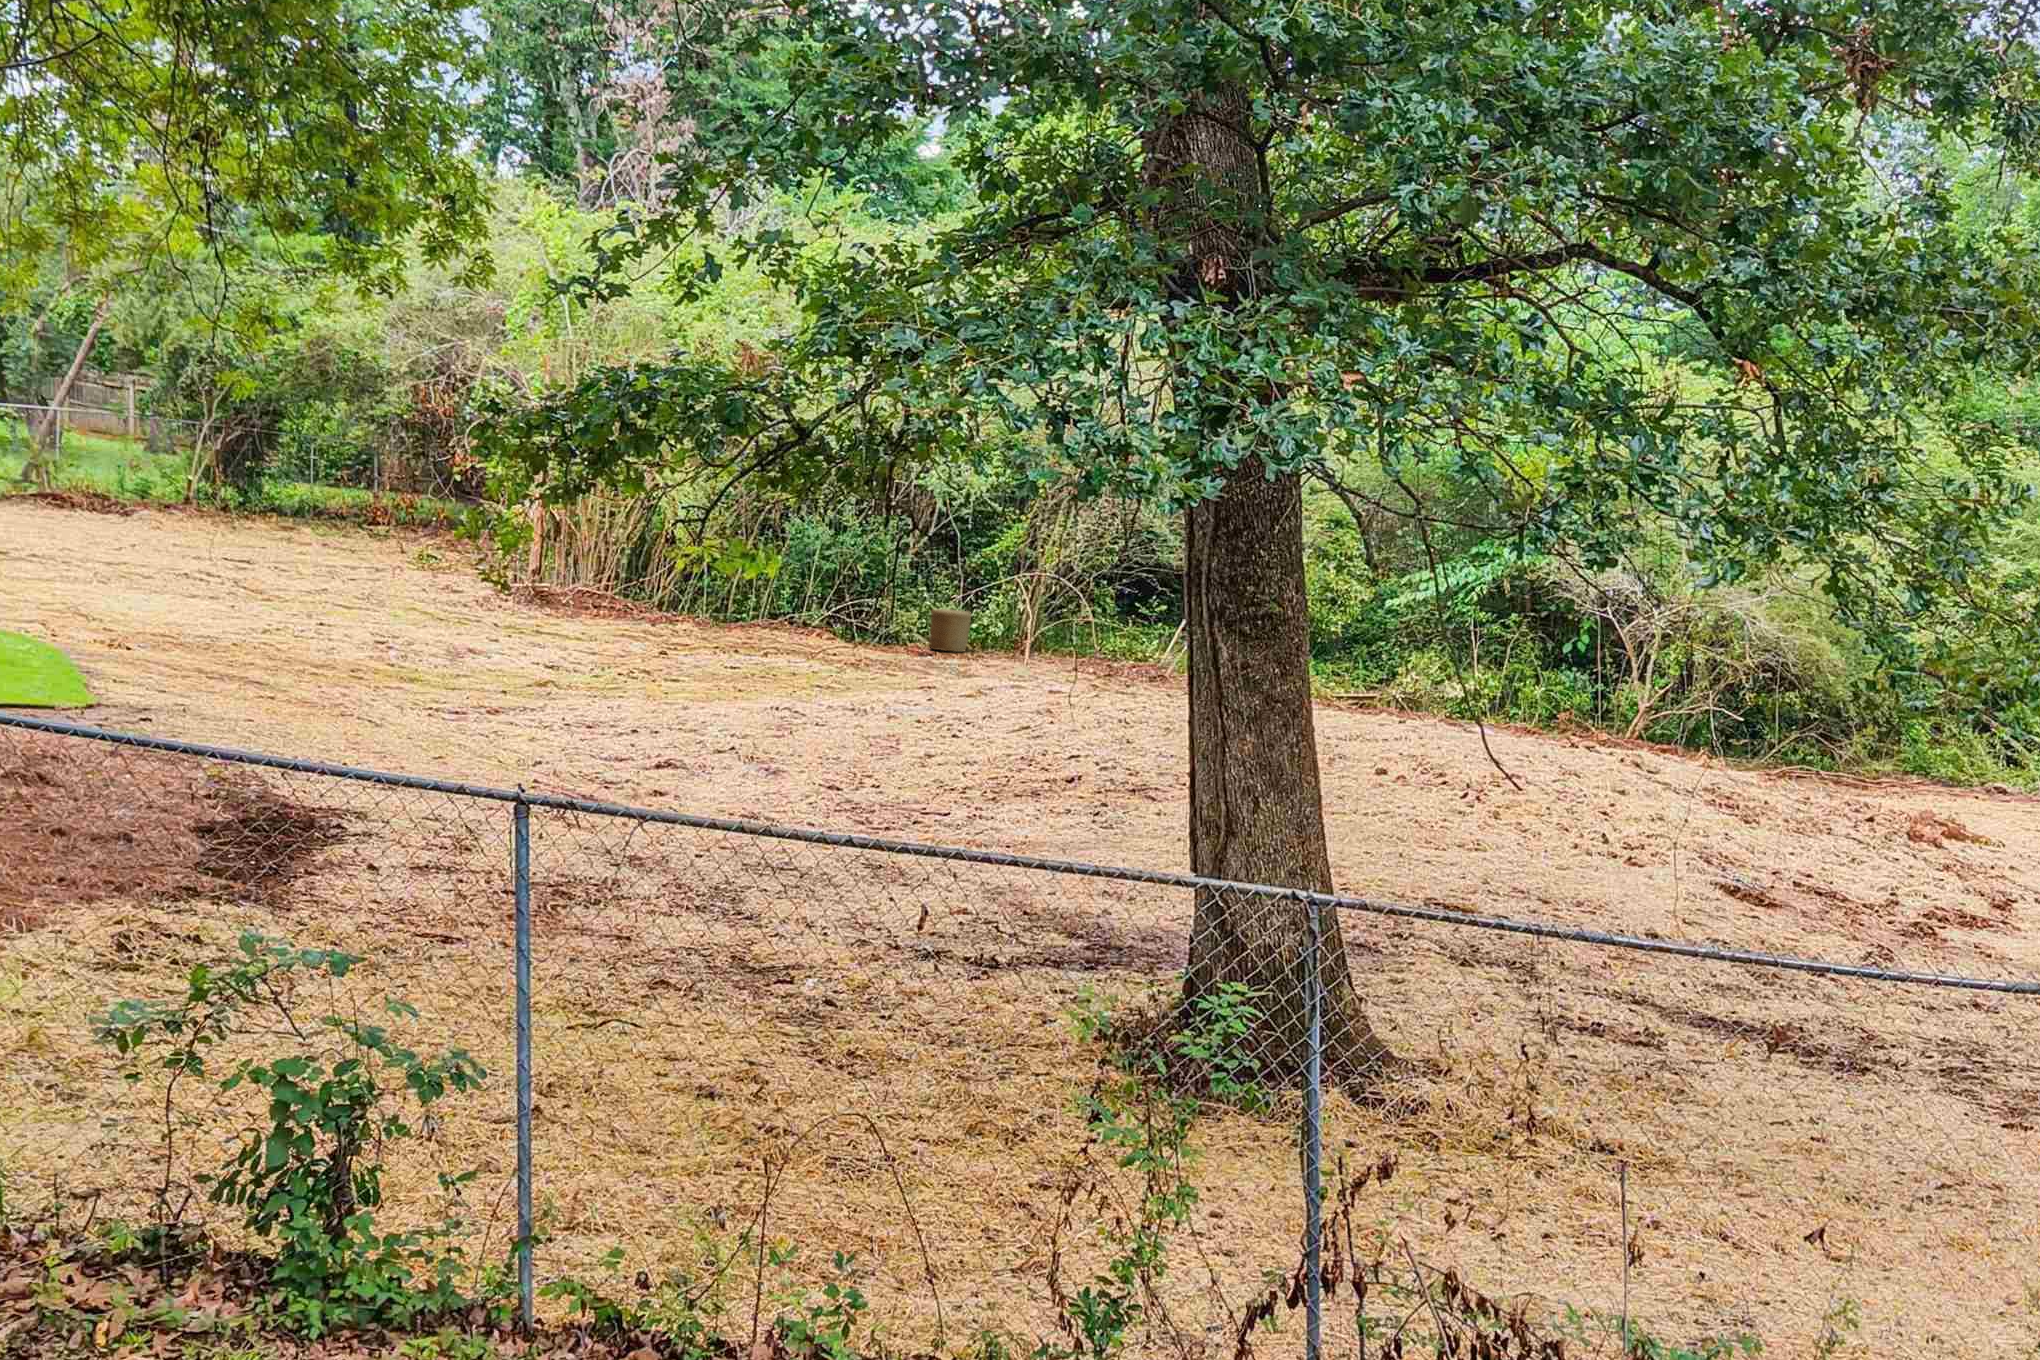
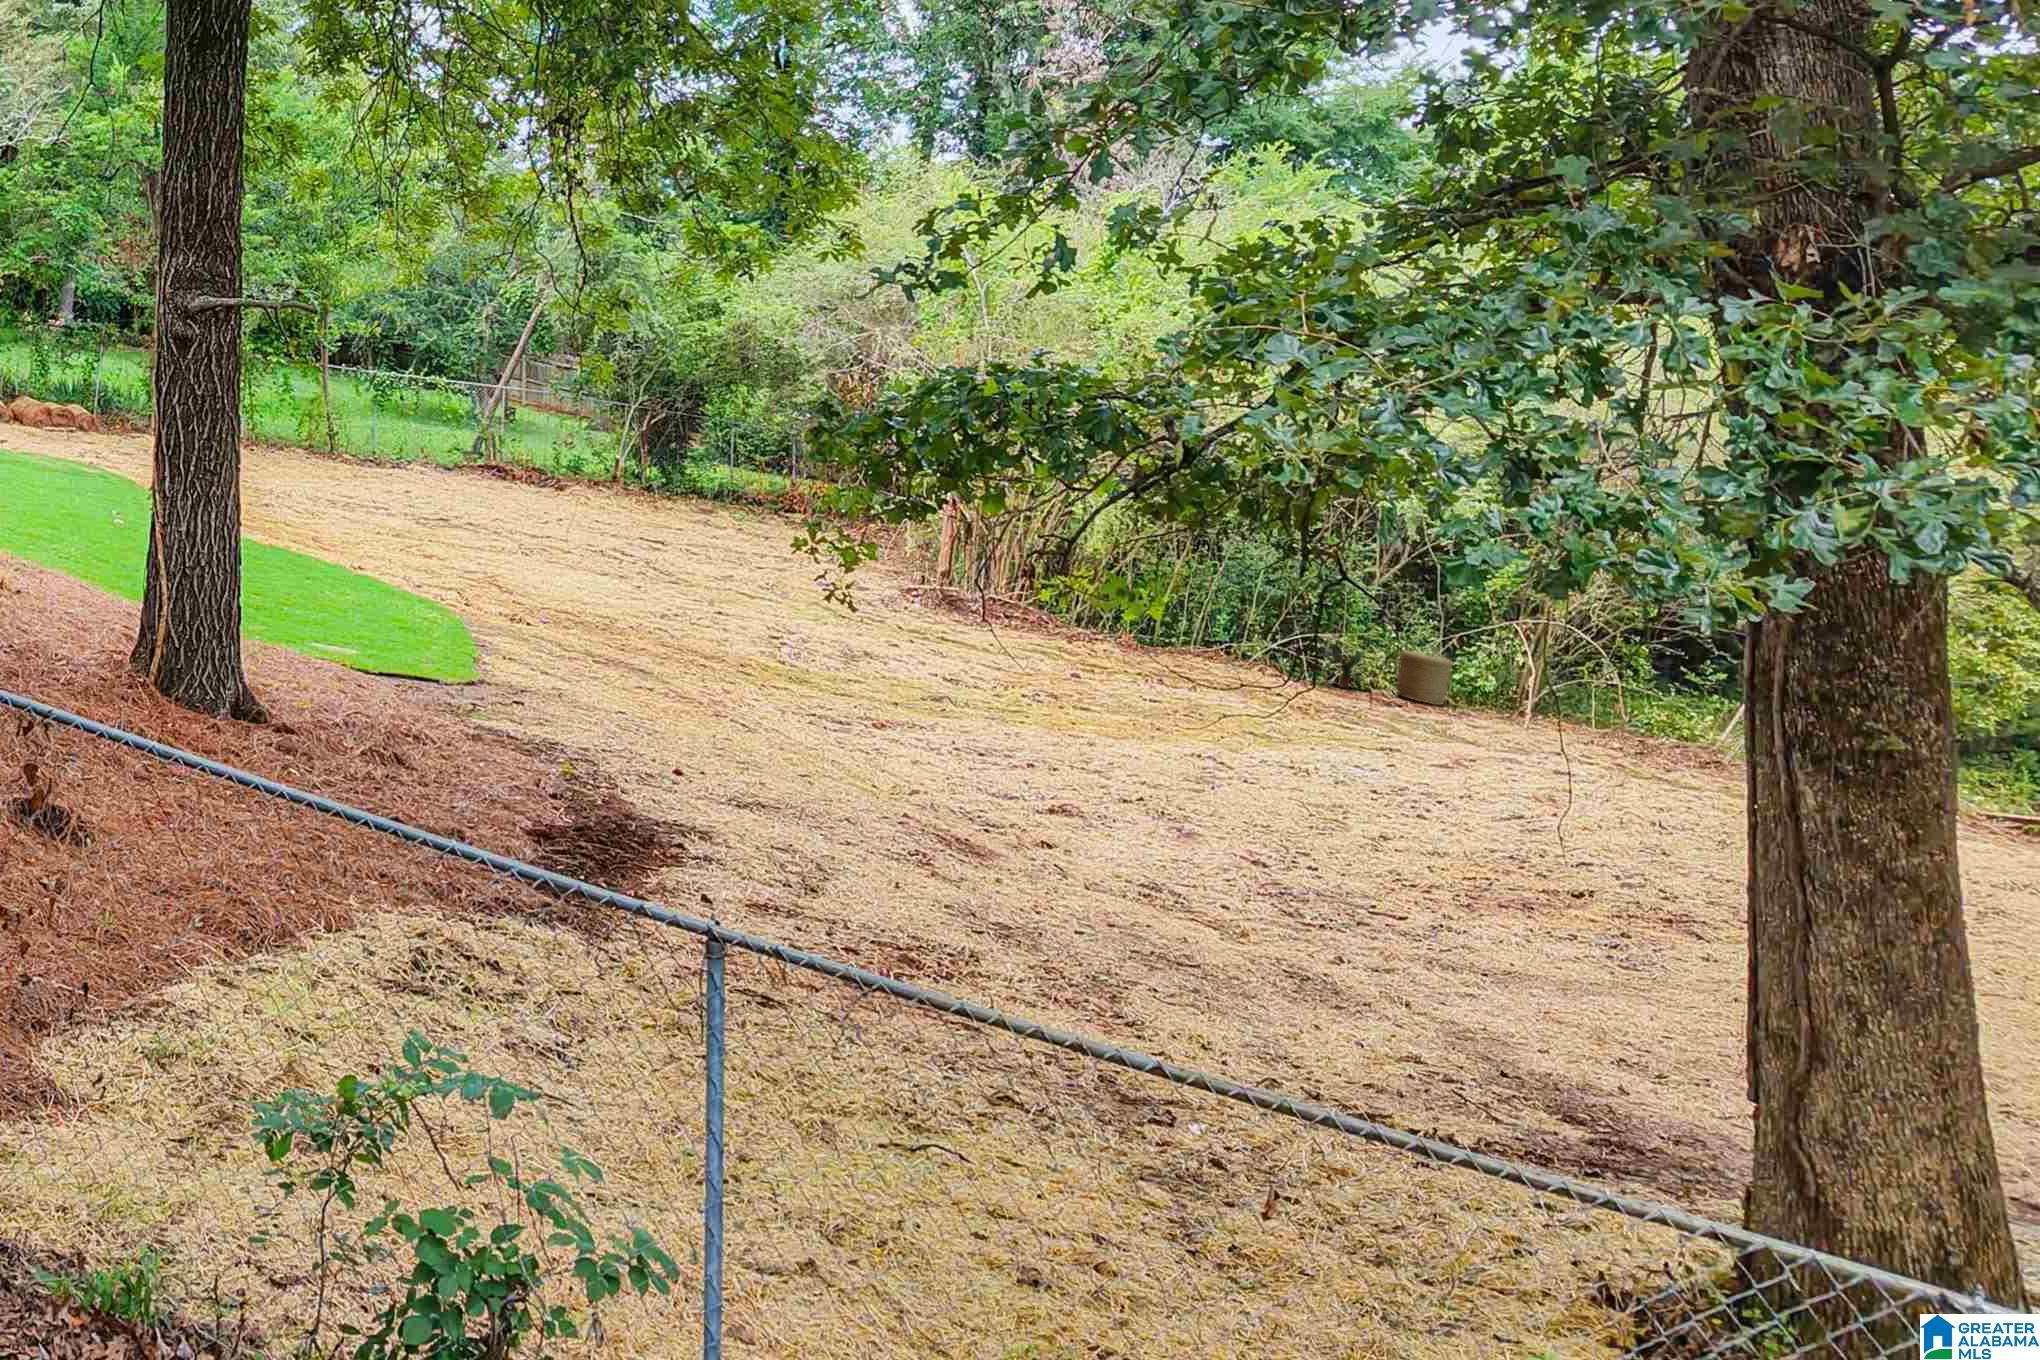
potted plant: none [869,607,909,649] -> present [1330,651,1365,688]

